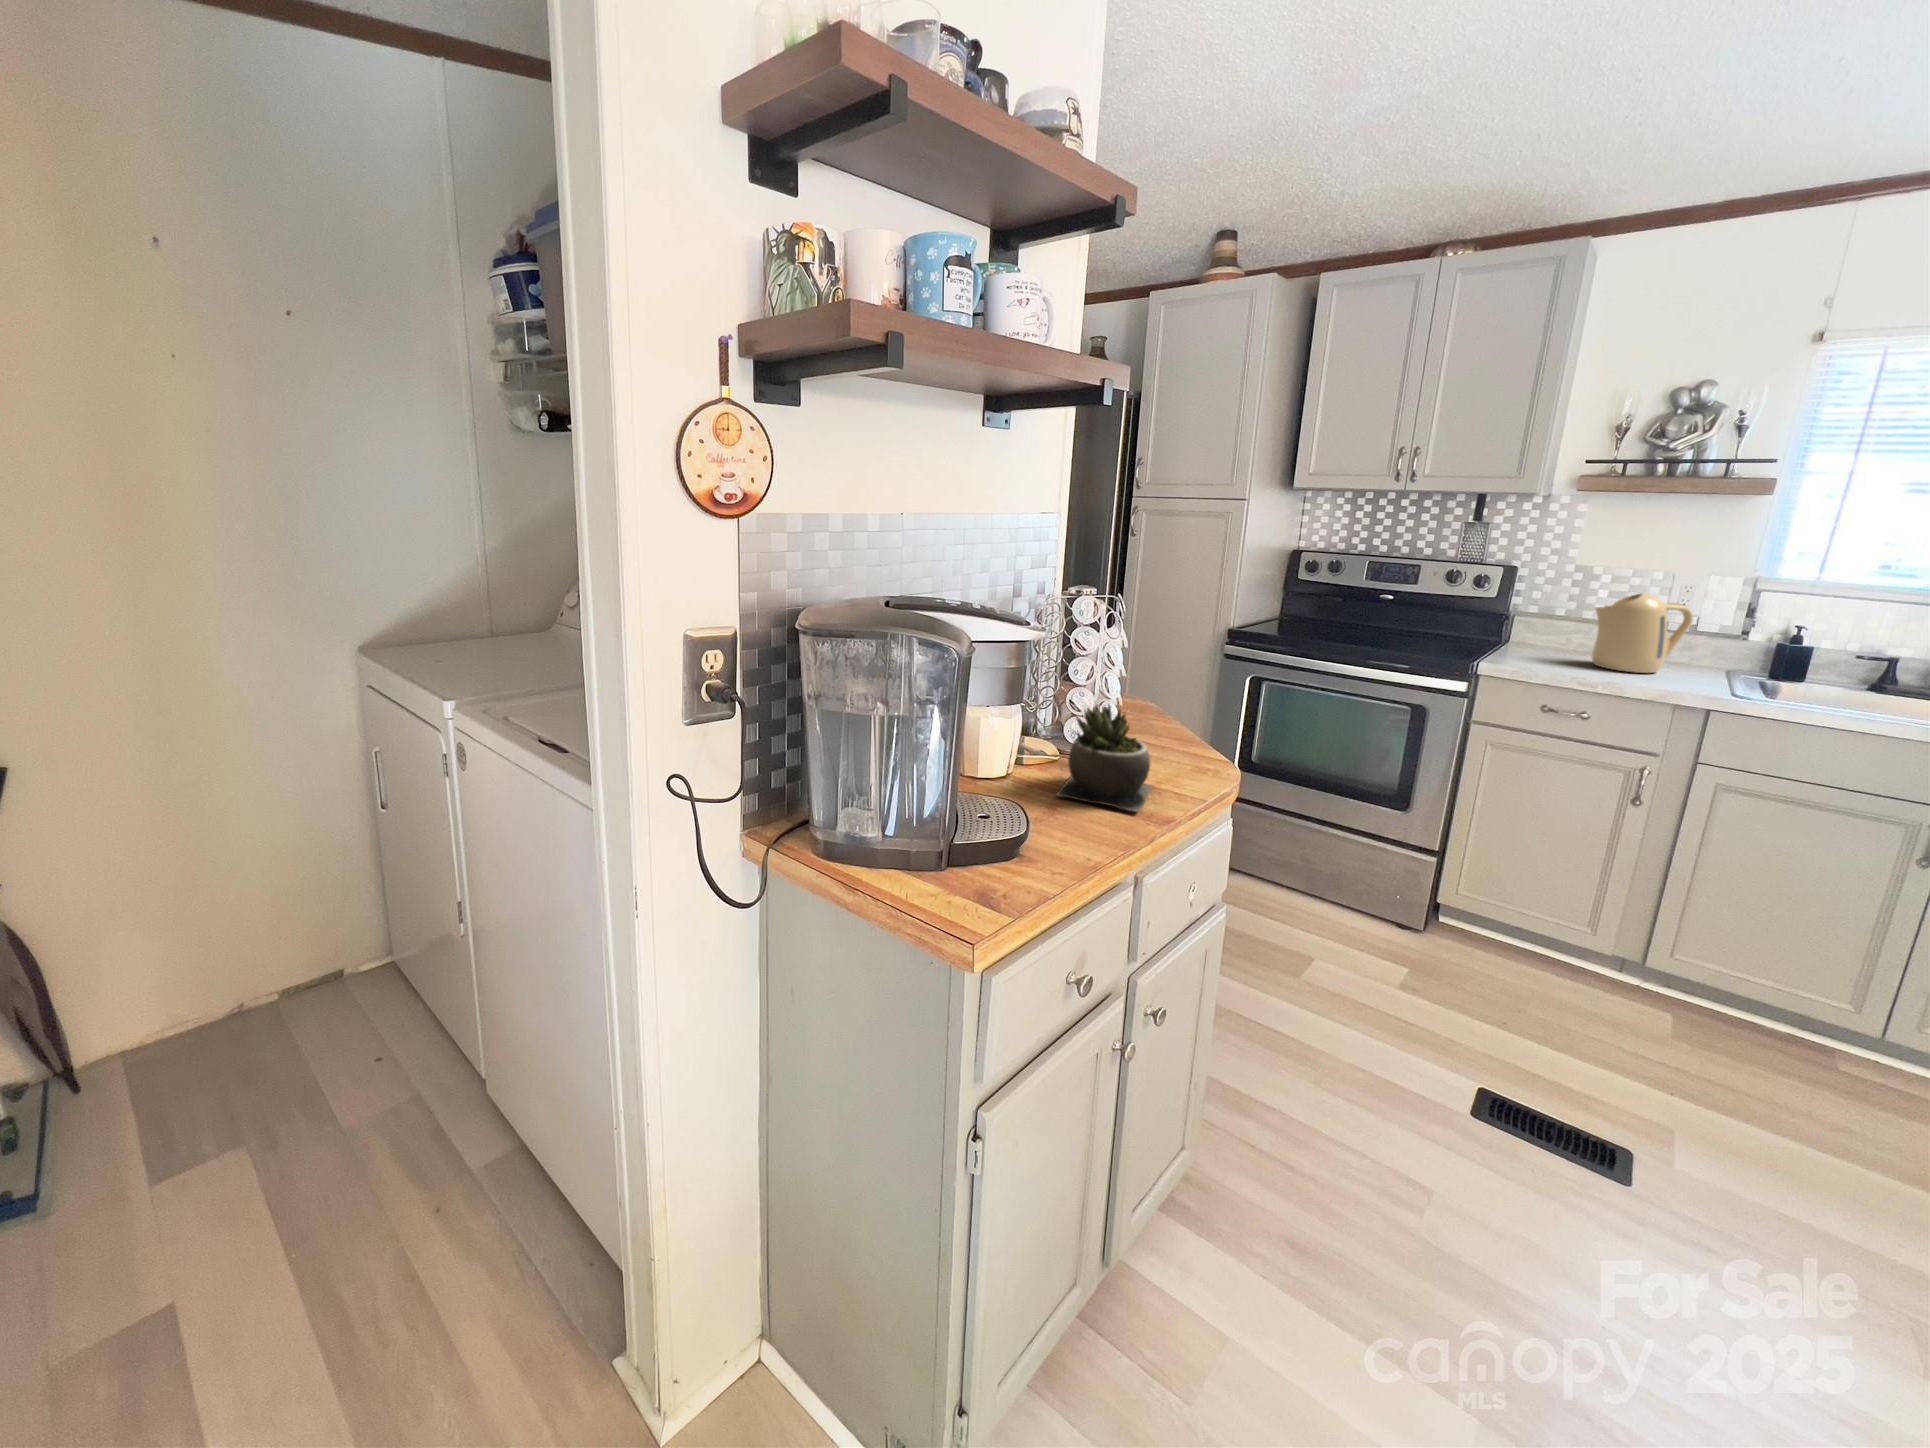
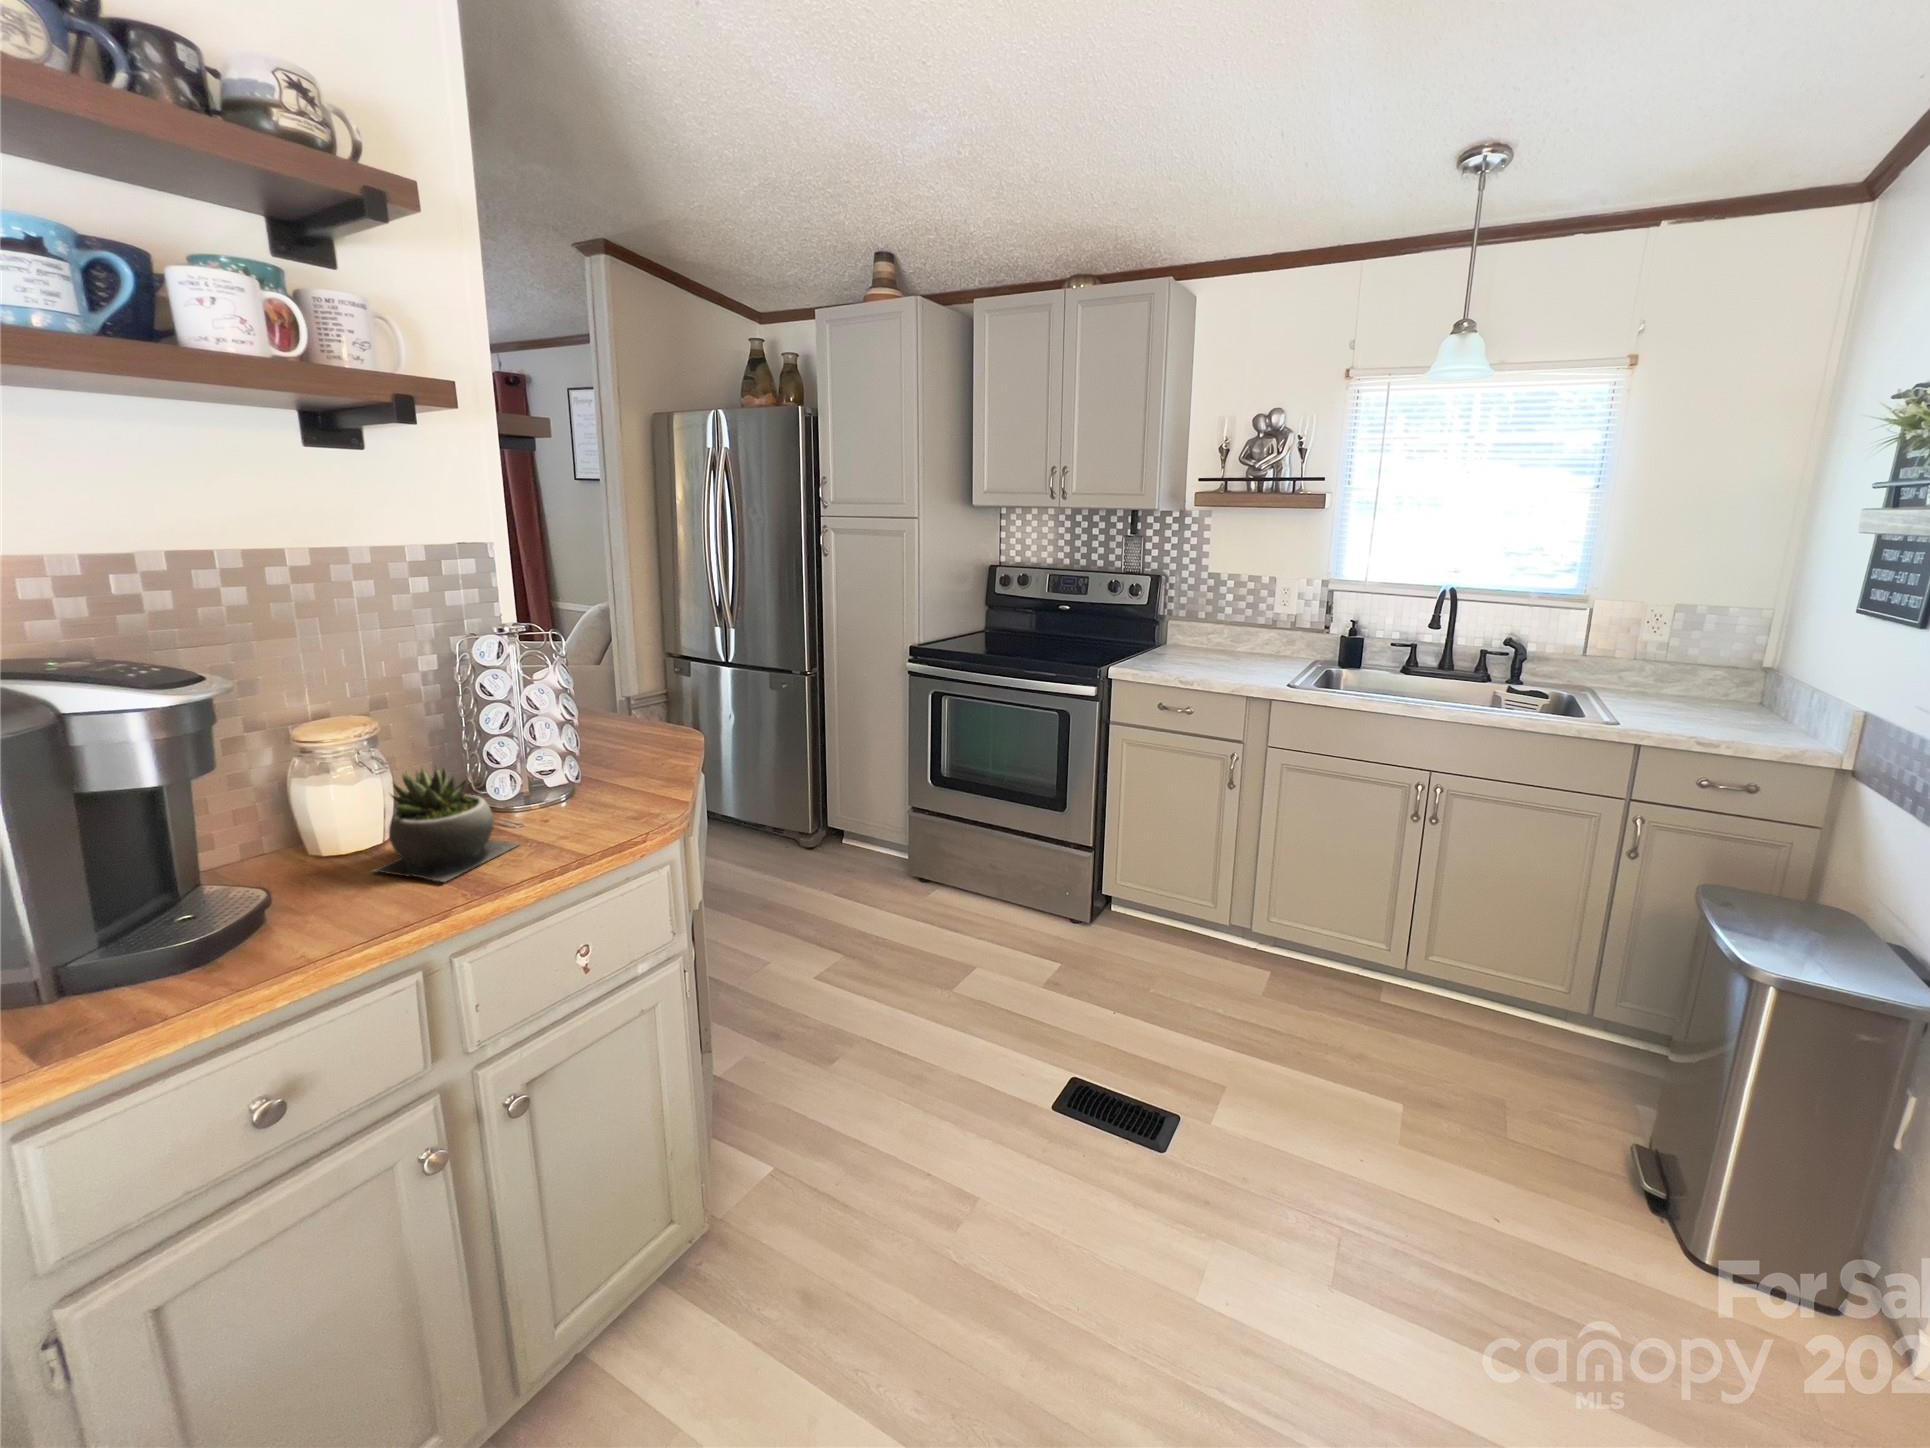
kettle: present [1592,594,1693,673] -> none [1202,597,1274,668]

